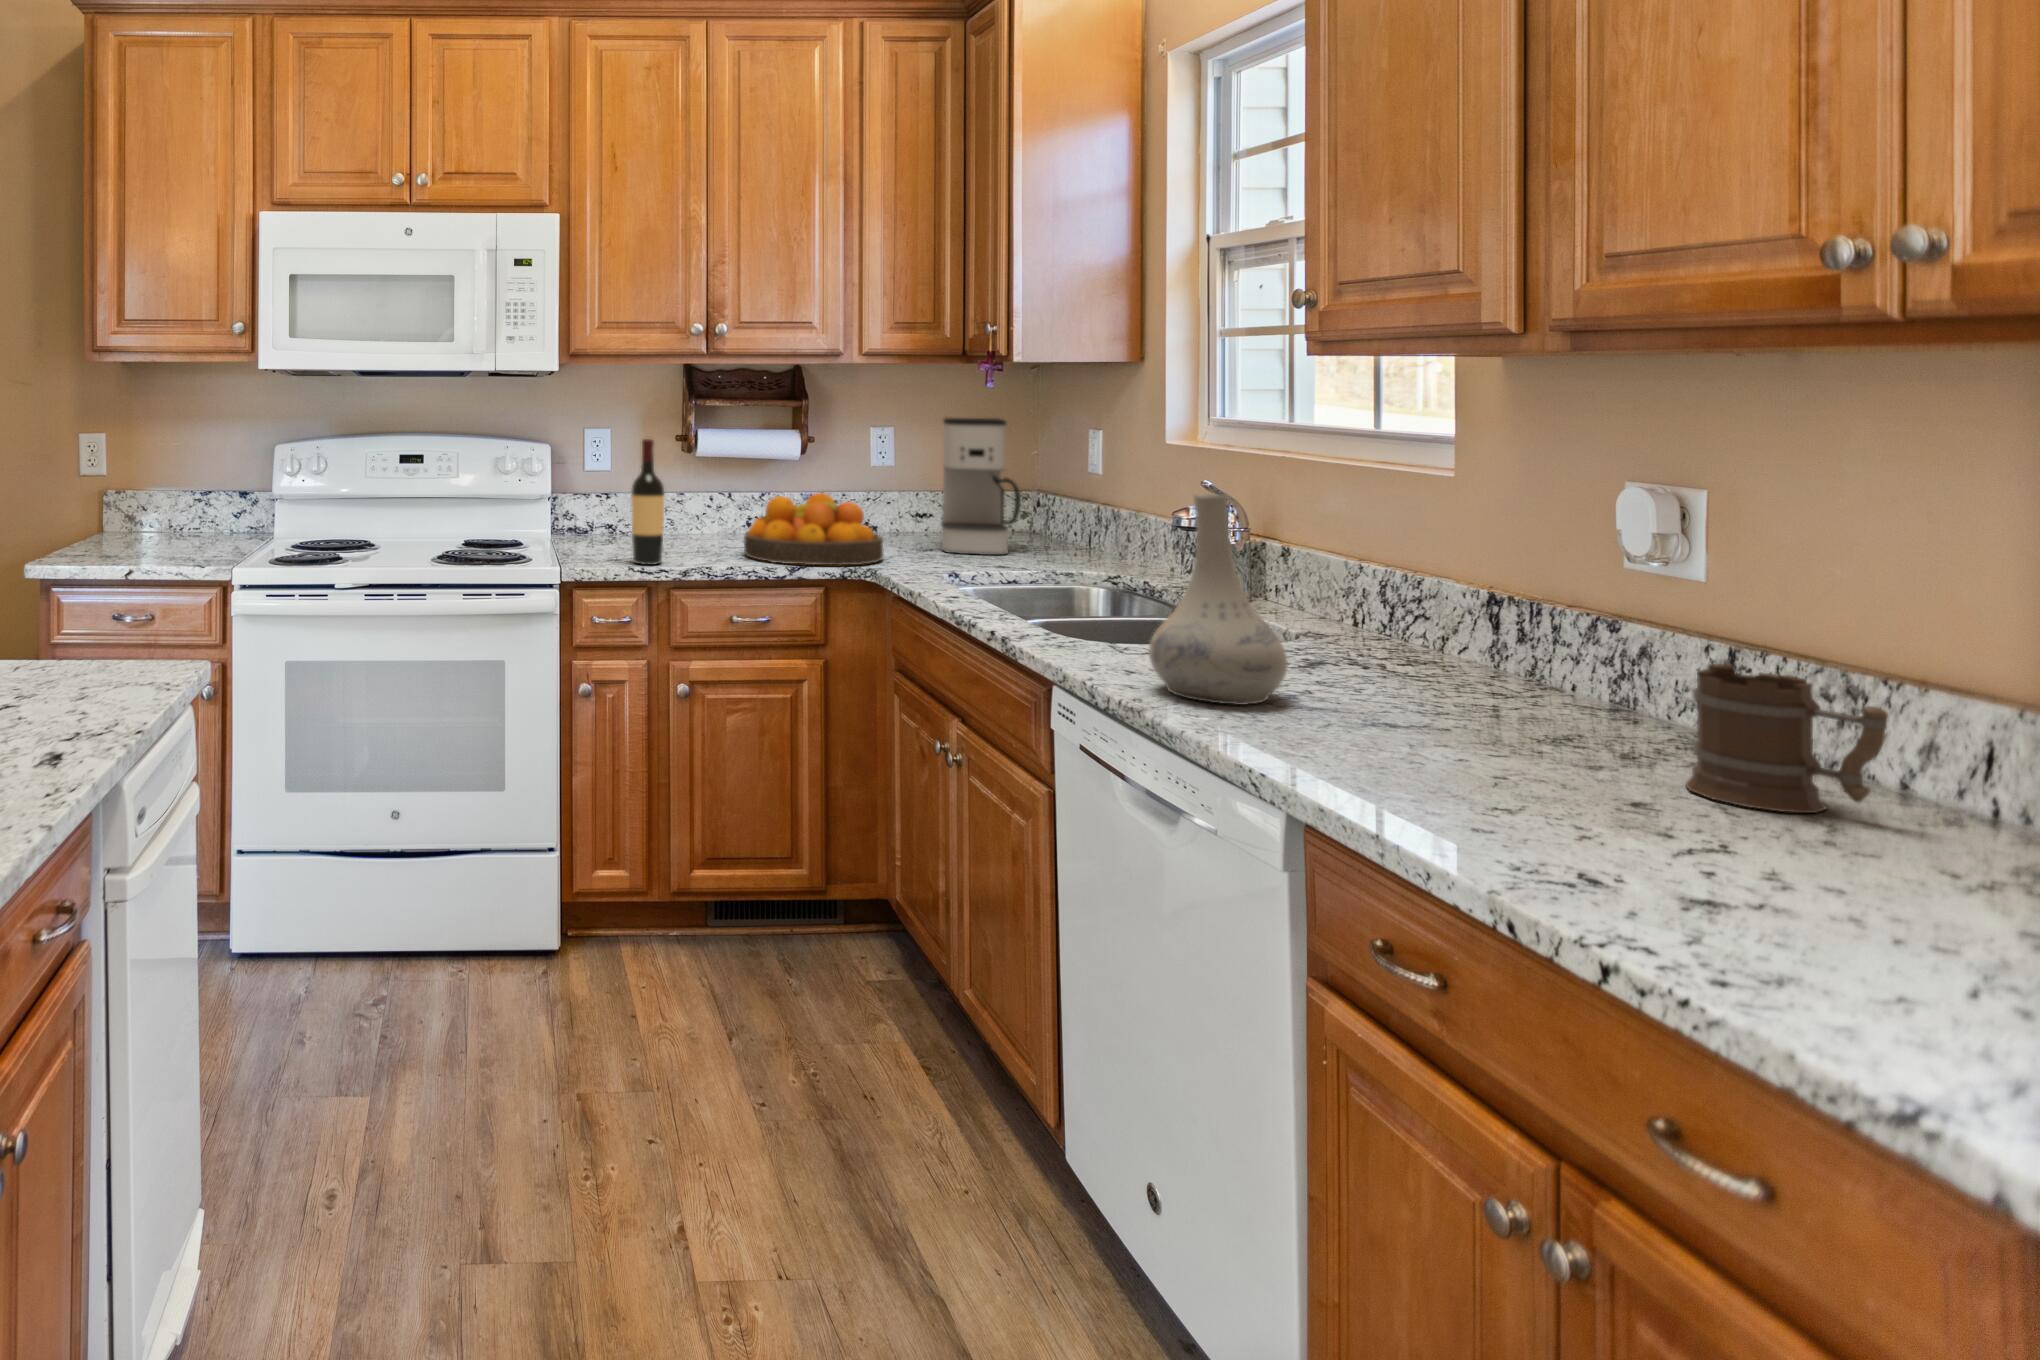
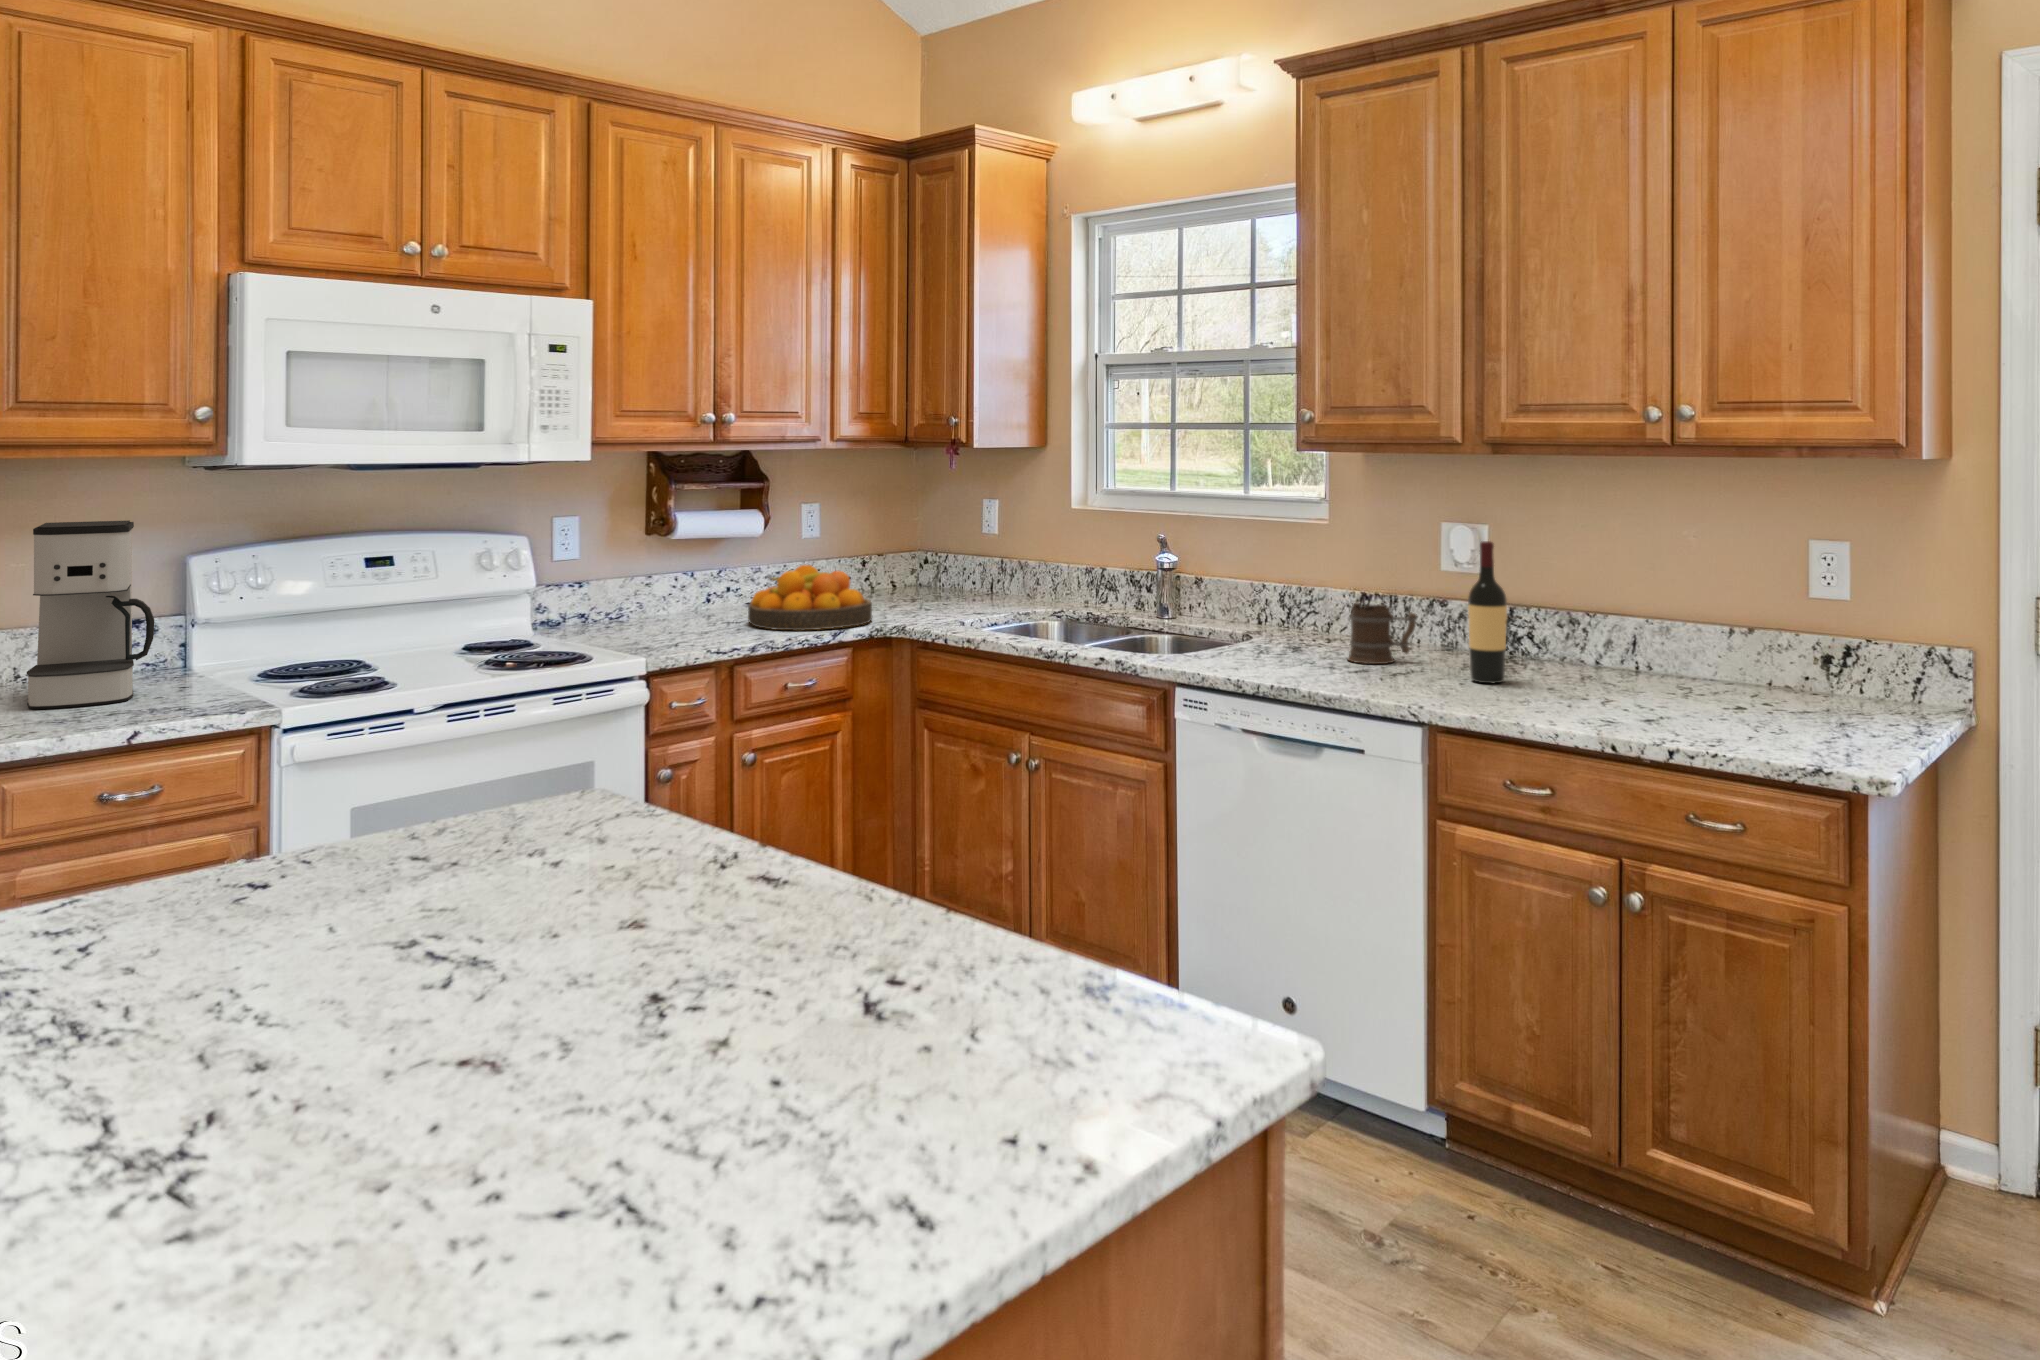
coffee maker: present [941,418,1021,555] -> present [27,520,155,709]
wine bottle: present [631,439,664,565] -> present [1468,541,1507,683]
vase: present [1149,494,1288,705] -> none [1261,546,1339,677]
mug: present [1686,664,1888,813] -> present [1348,603,1417,664]

